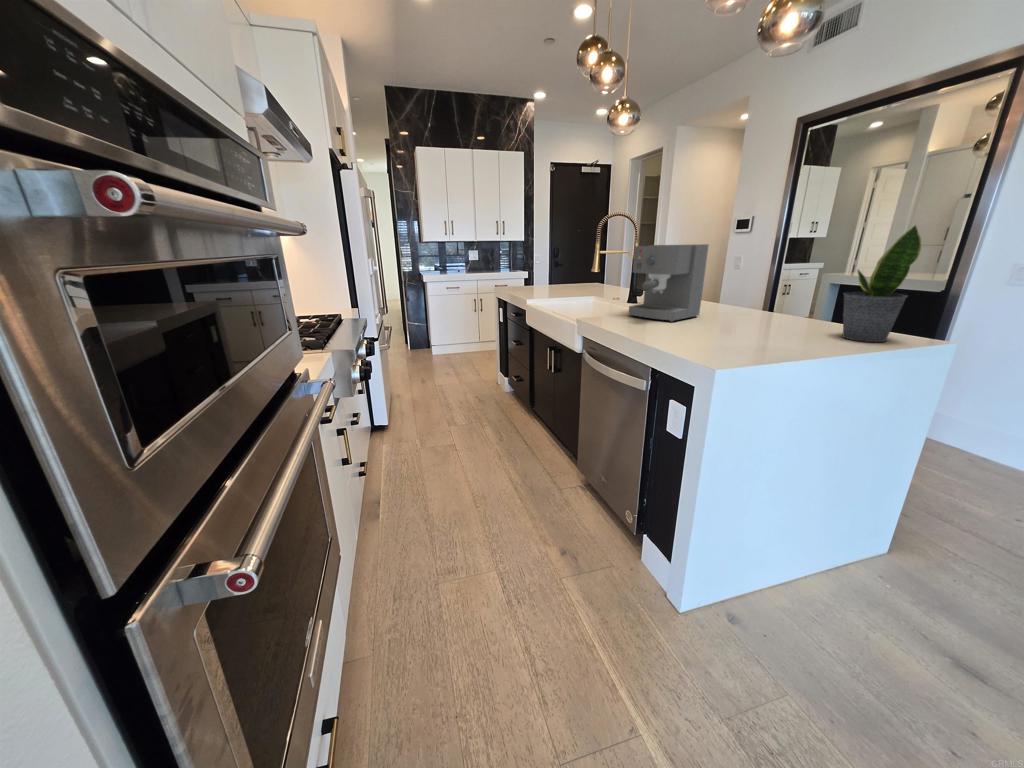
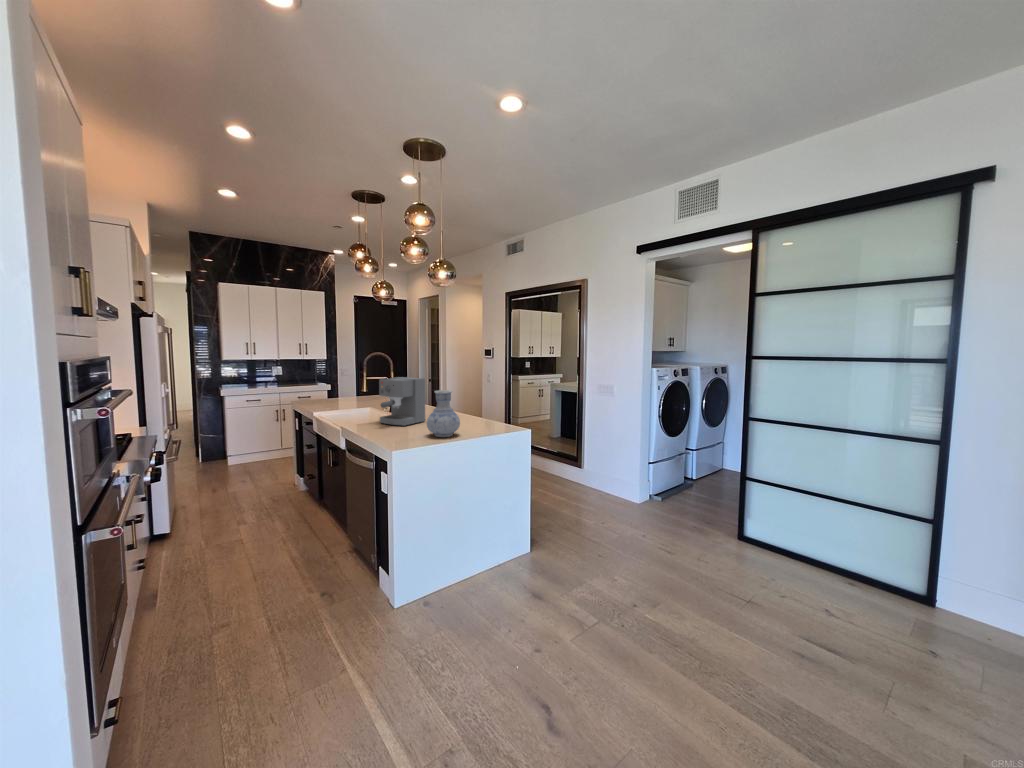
potted plant: present [843,225,921,342] -> none [483,375,509,433]
vase: none [736,257,806,344] -> present [427,390,460,437]

